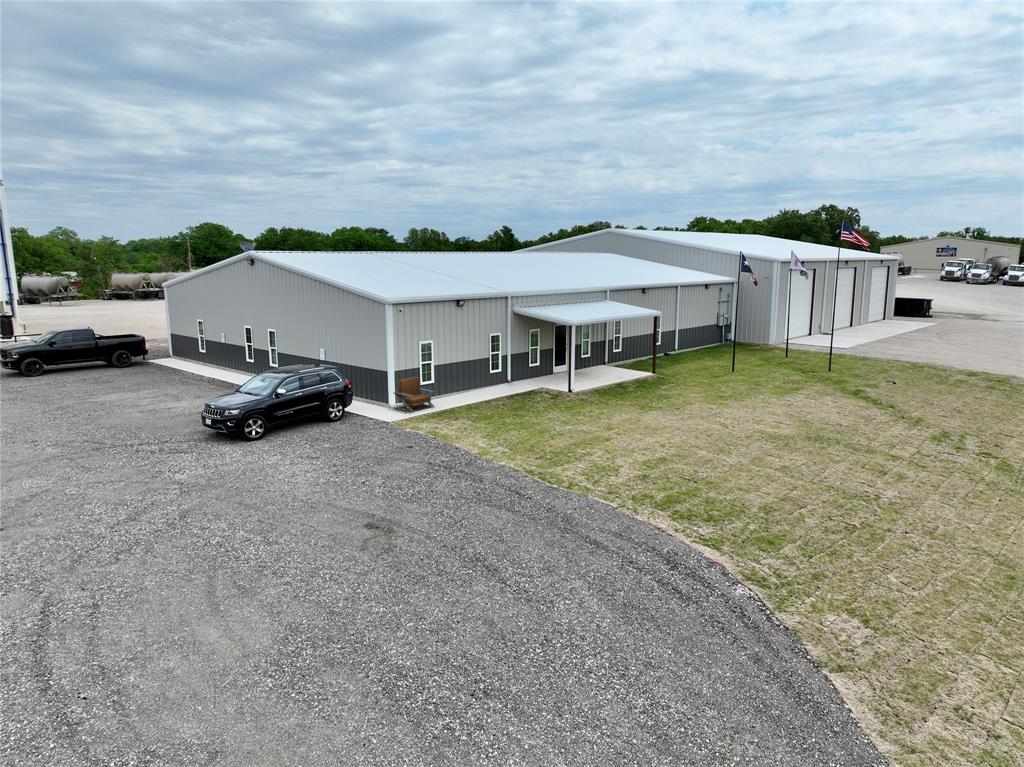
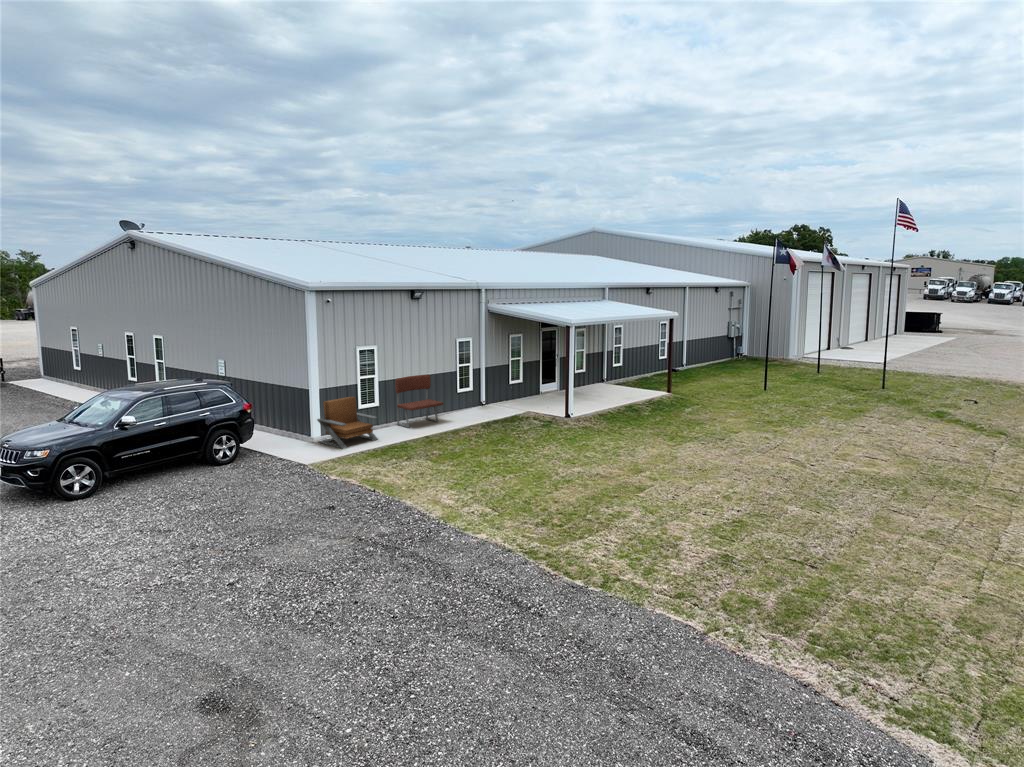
bench: none [446,361,480,399] -> present [395,375,443,428]

